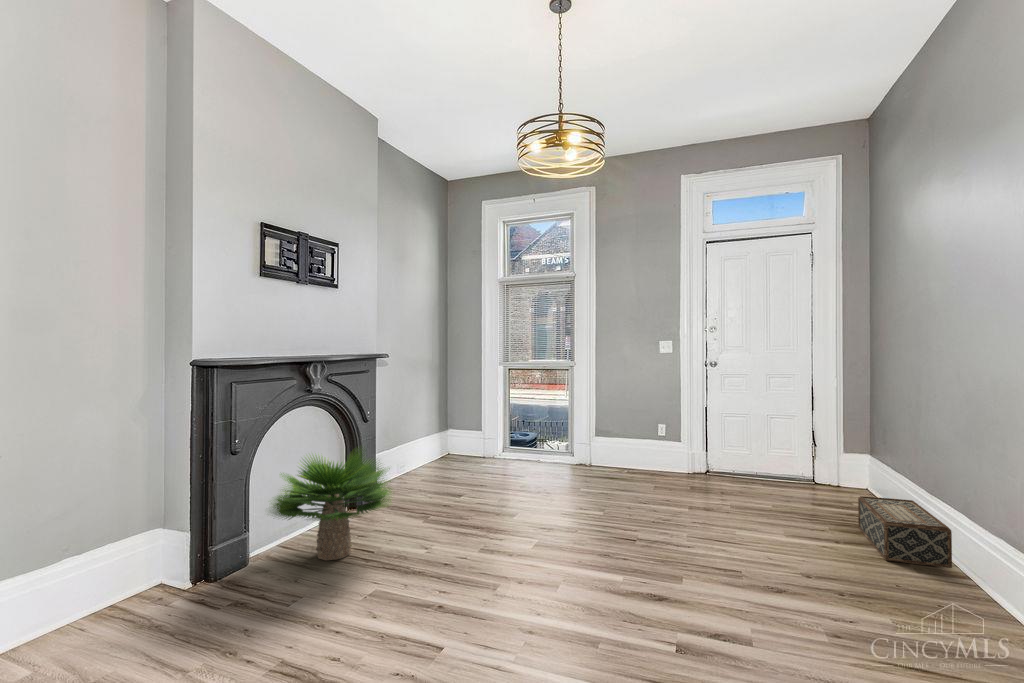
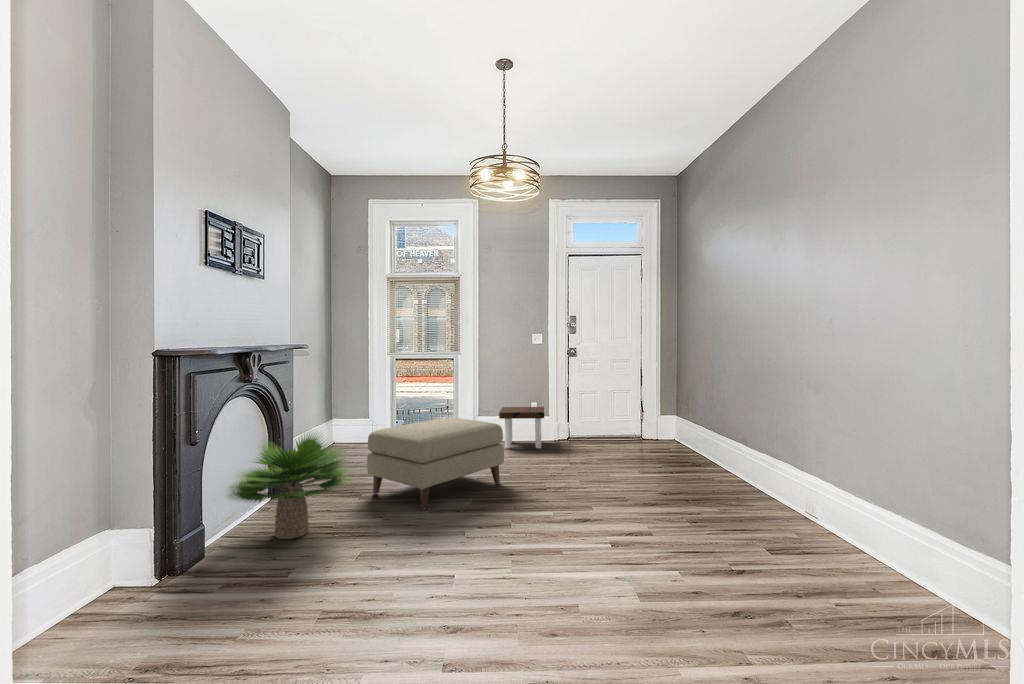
side table: none [613,428,676,483] -> present [499,407,544,448]
ottoman: none [434,439,590,547] -> present [367,418,504,510]
woven basket: present [858,496,952,568] -> none [682,440,743,479]

